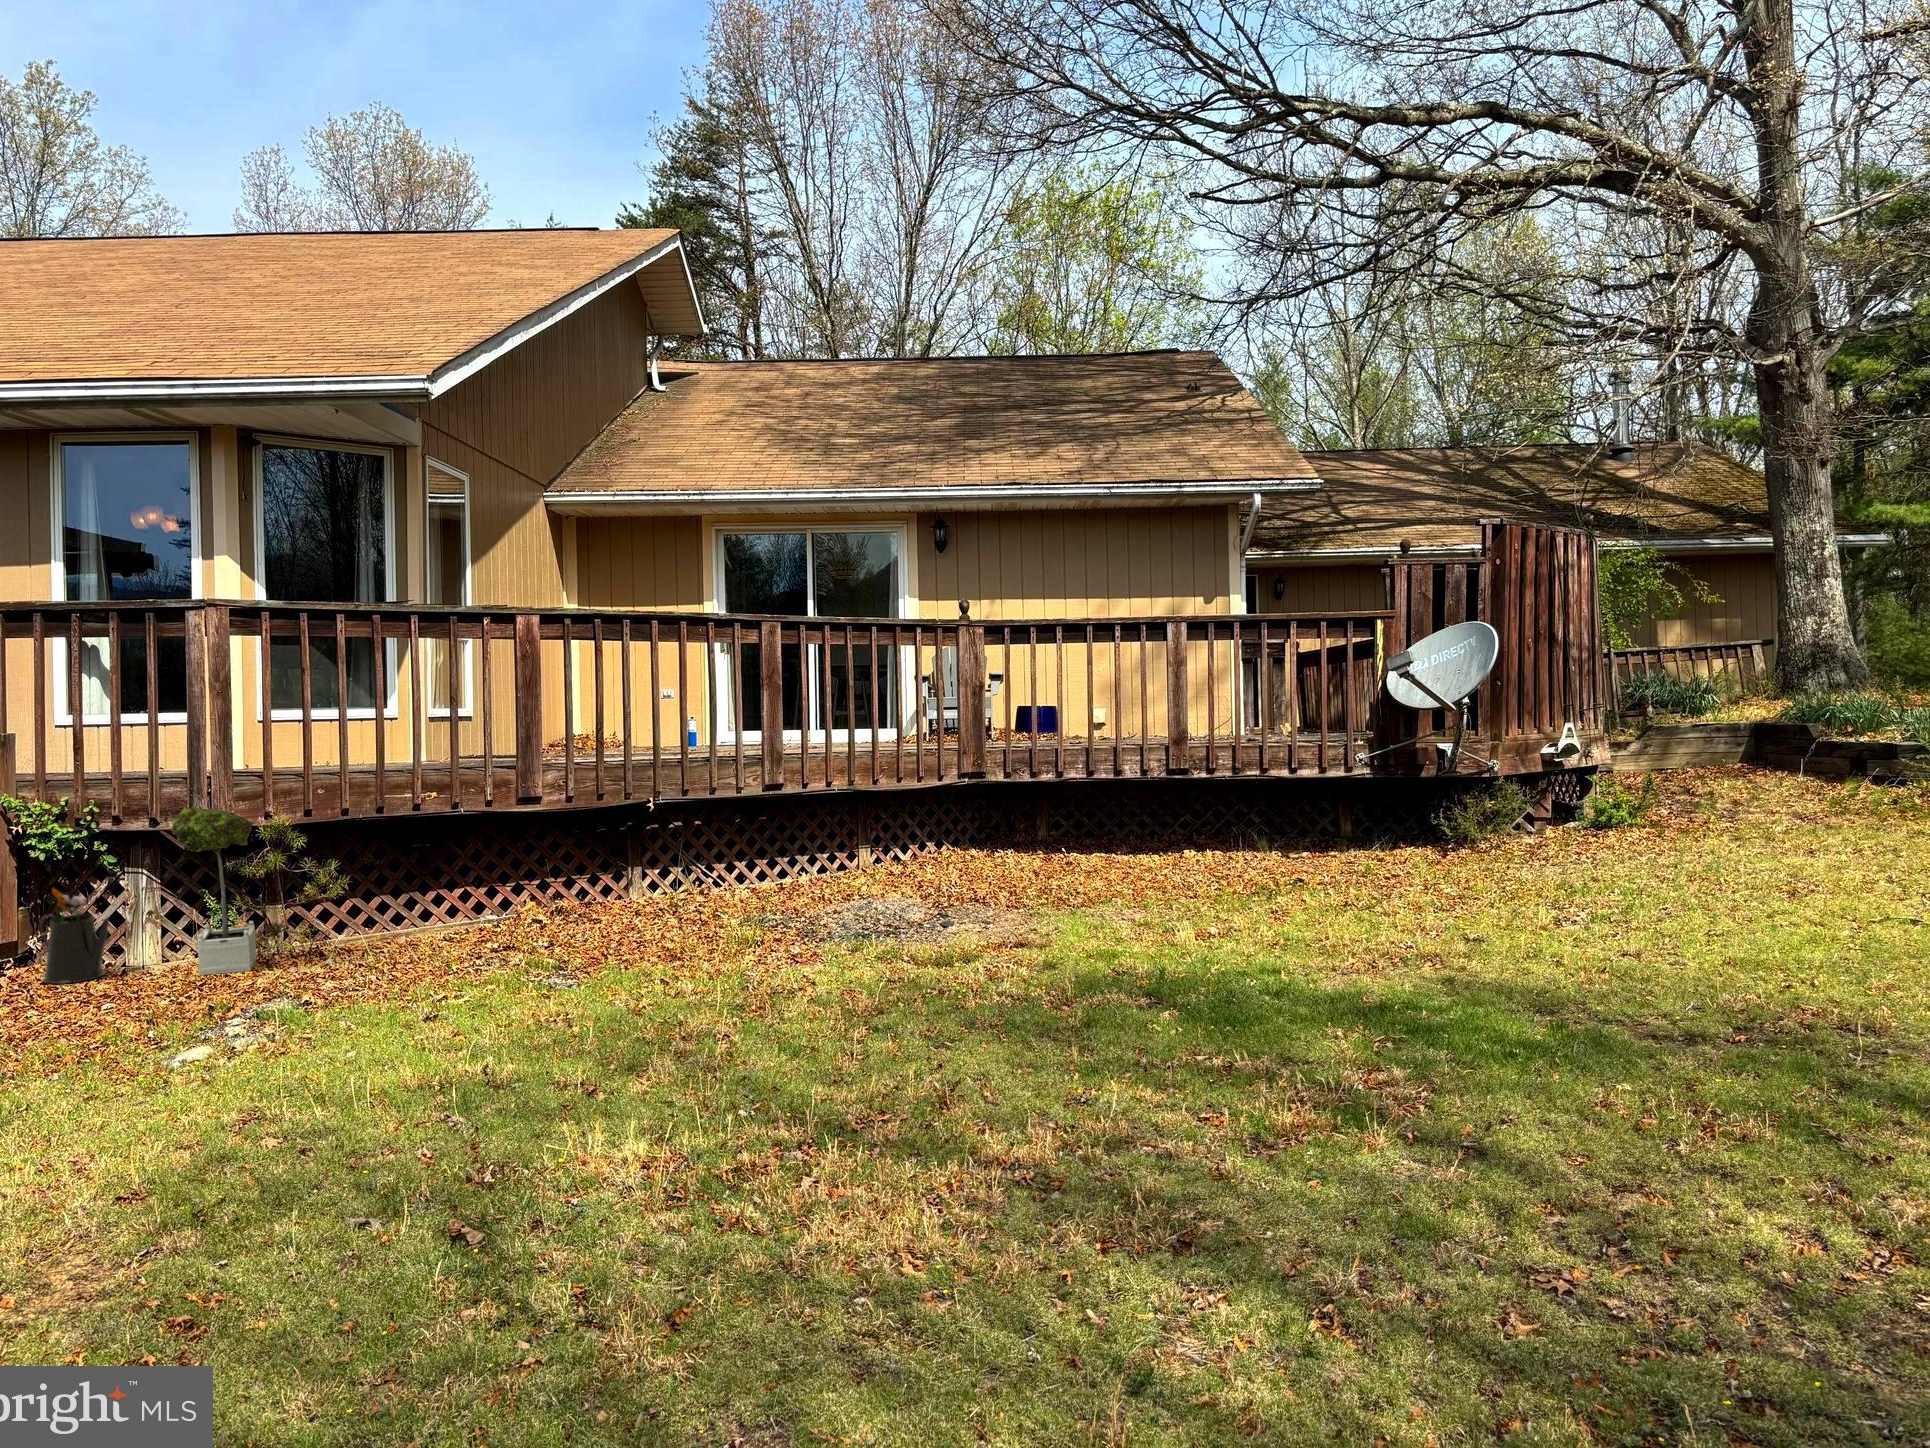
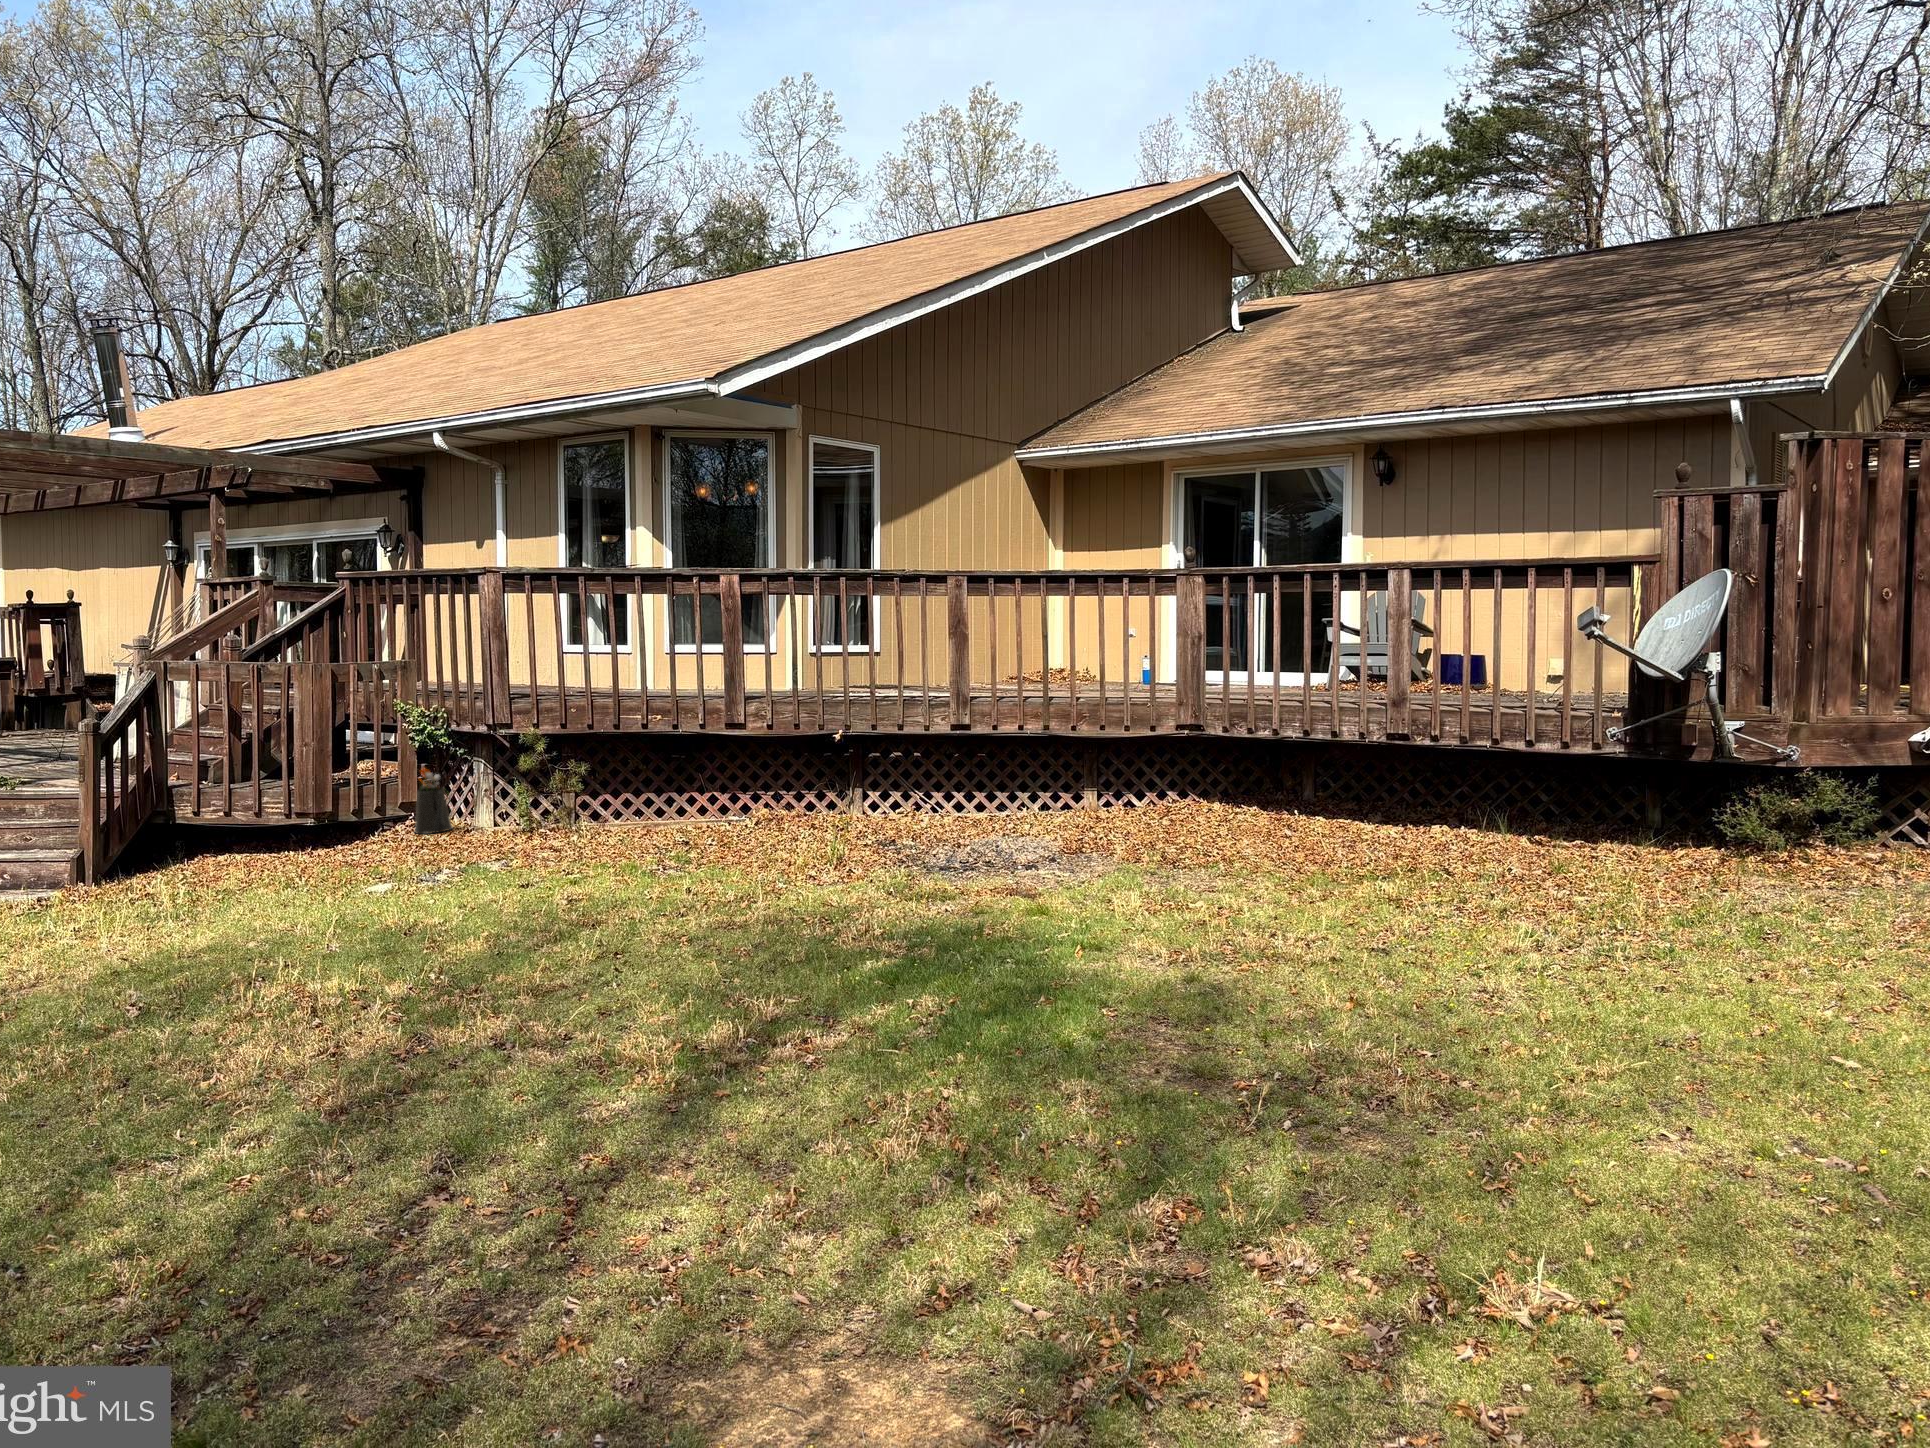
potted tree: present [171,806,257,975] -> none [469,717,534,840]

